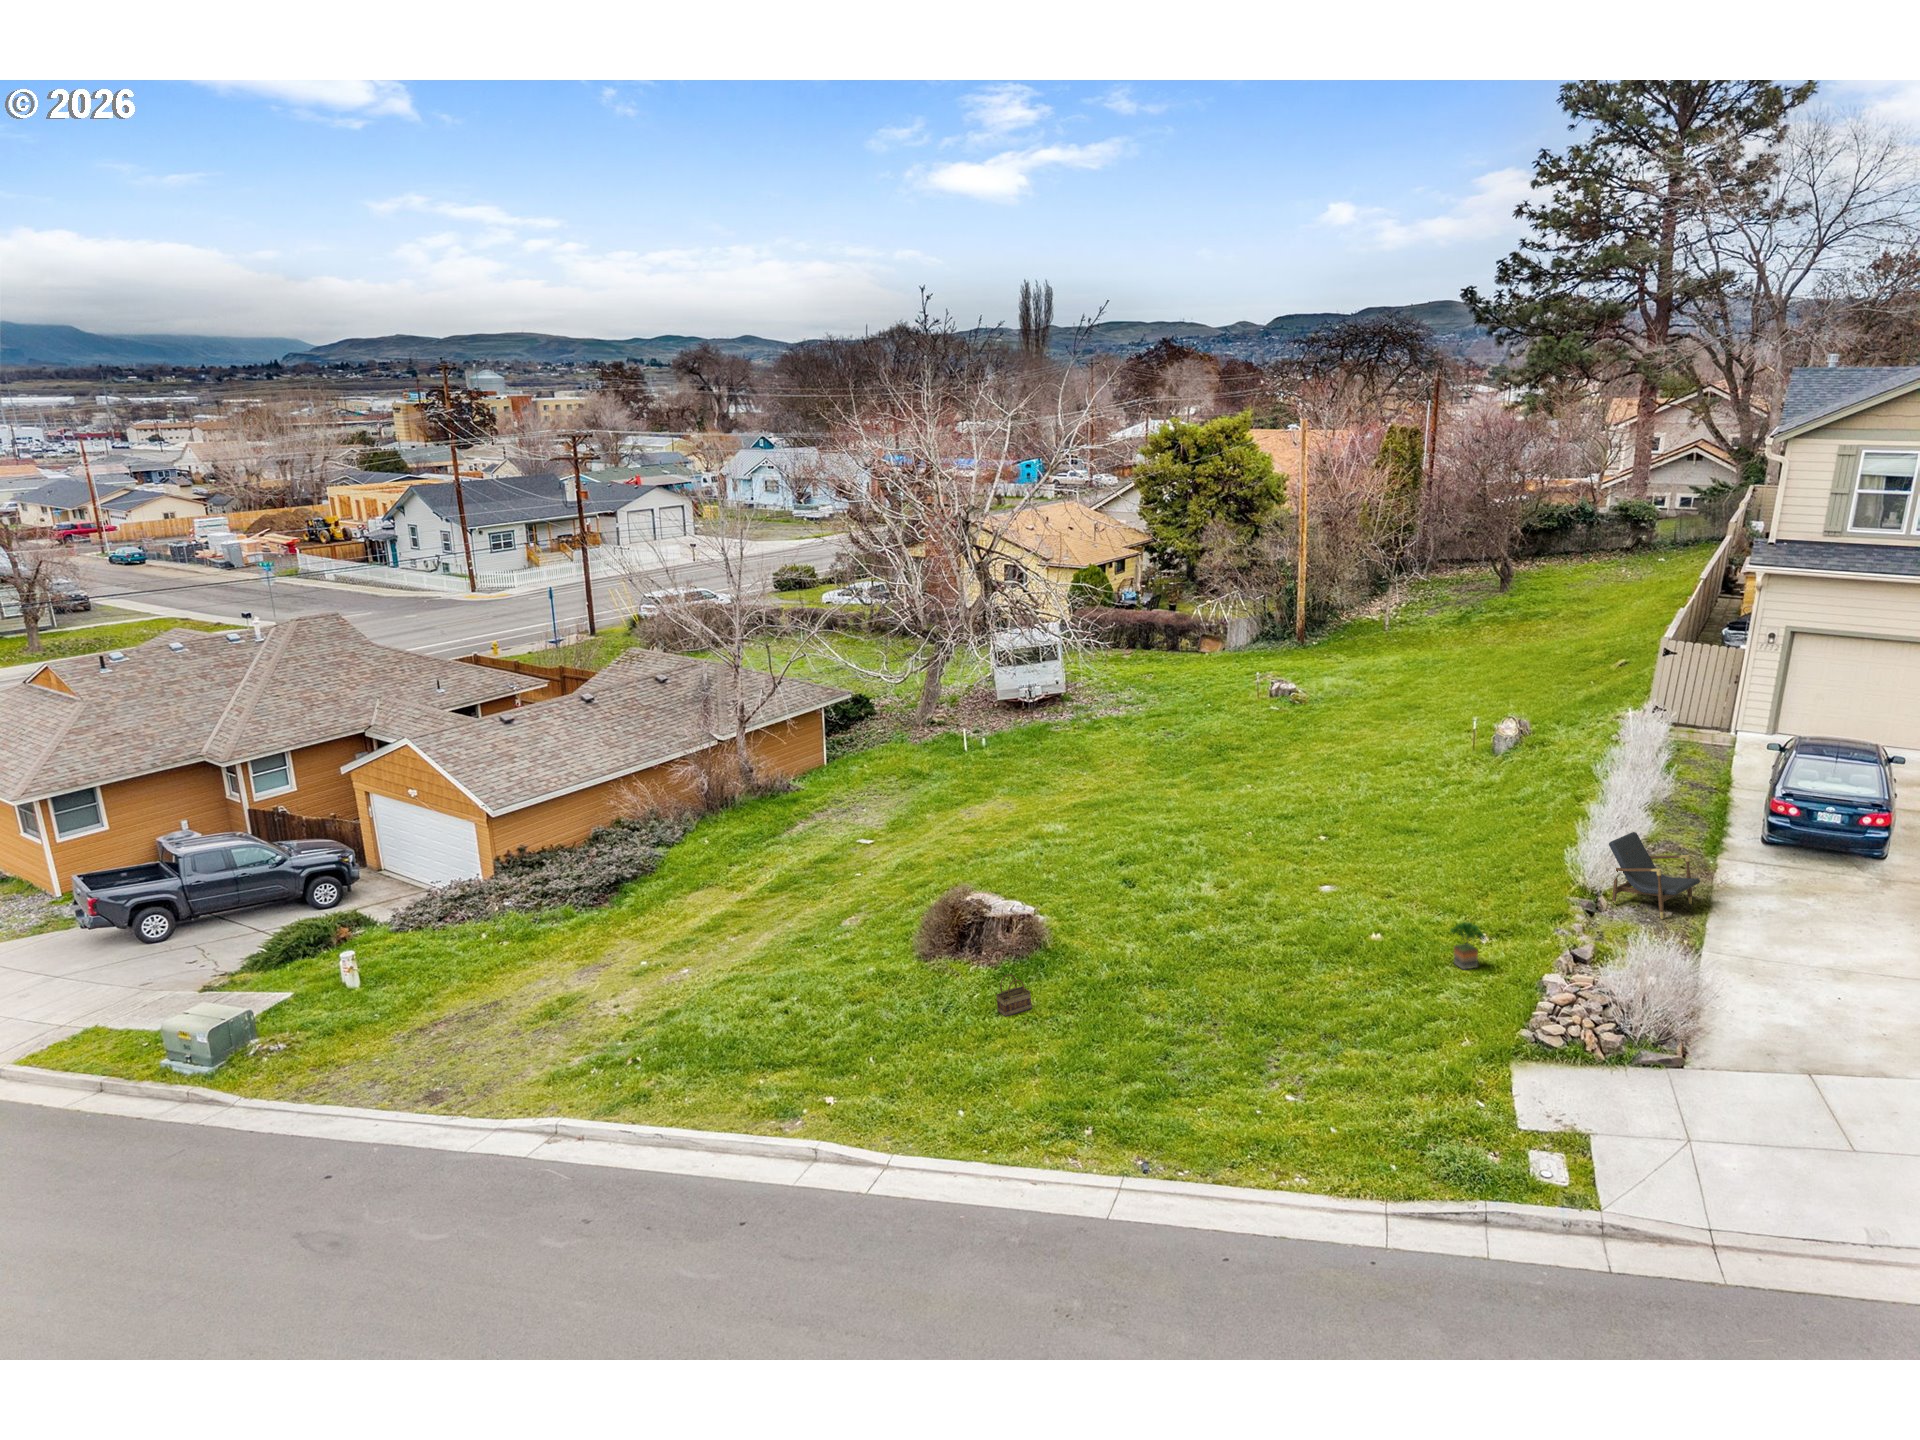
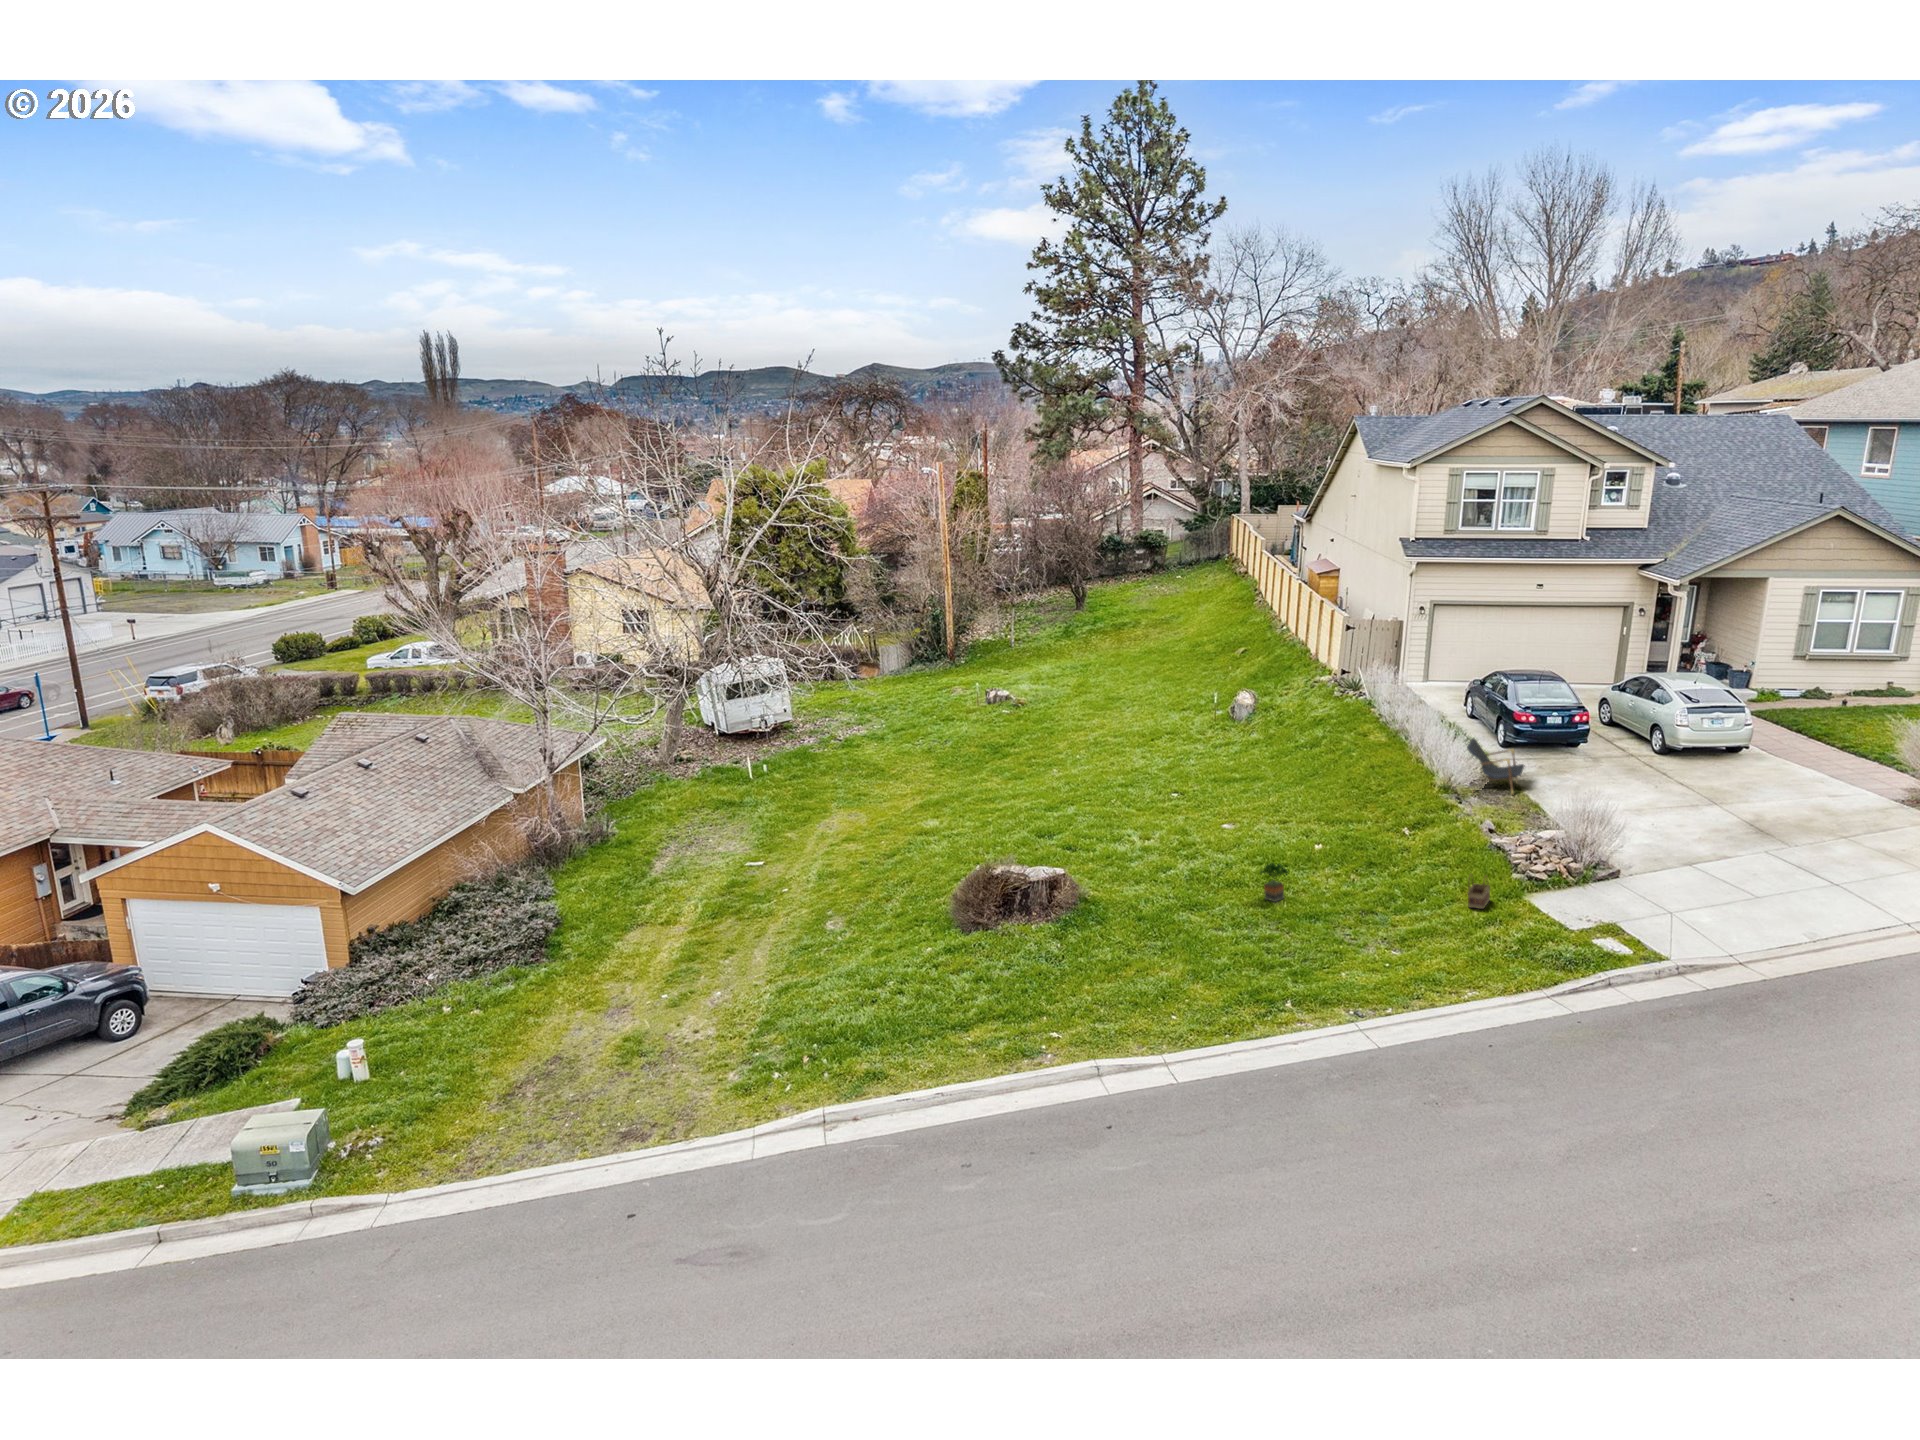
potted tree: present [1451,922,1485,970] -> present [1260,863,1288,902]
basket: present [996,974,1032,1017] -> present [1468,875,1490,909]

